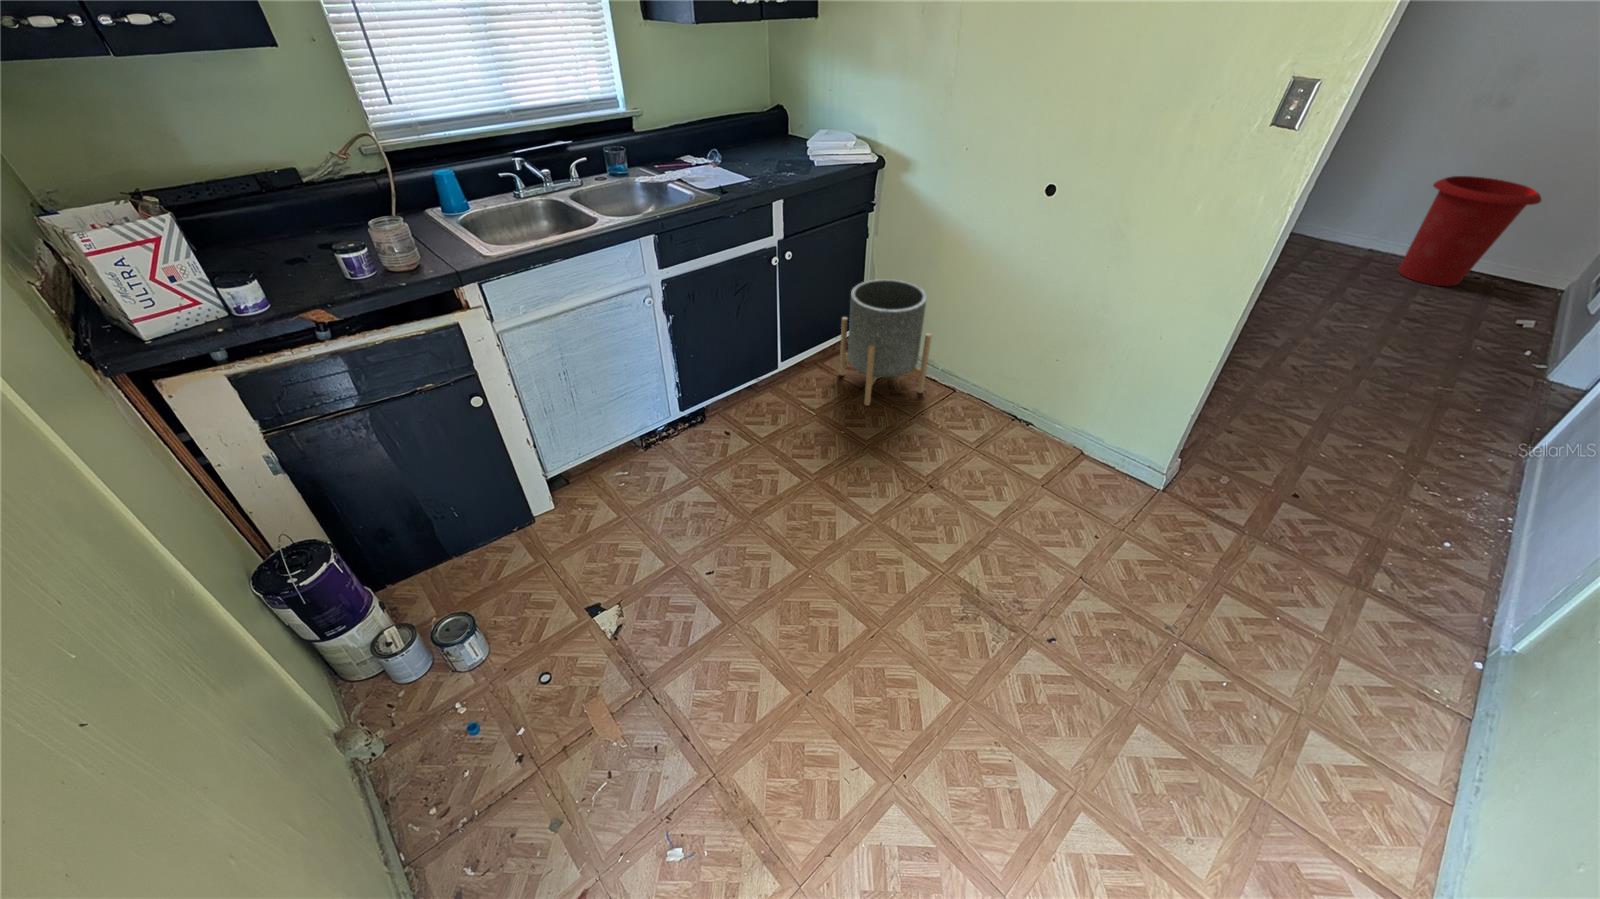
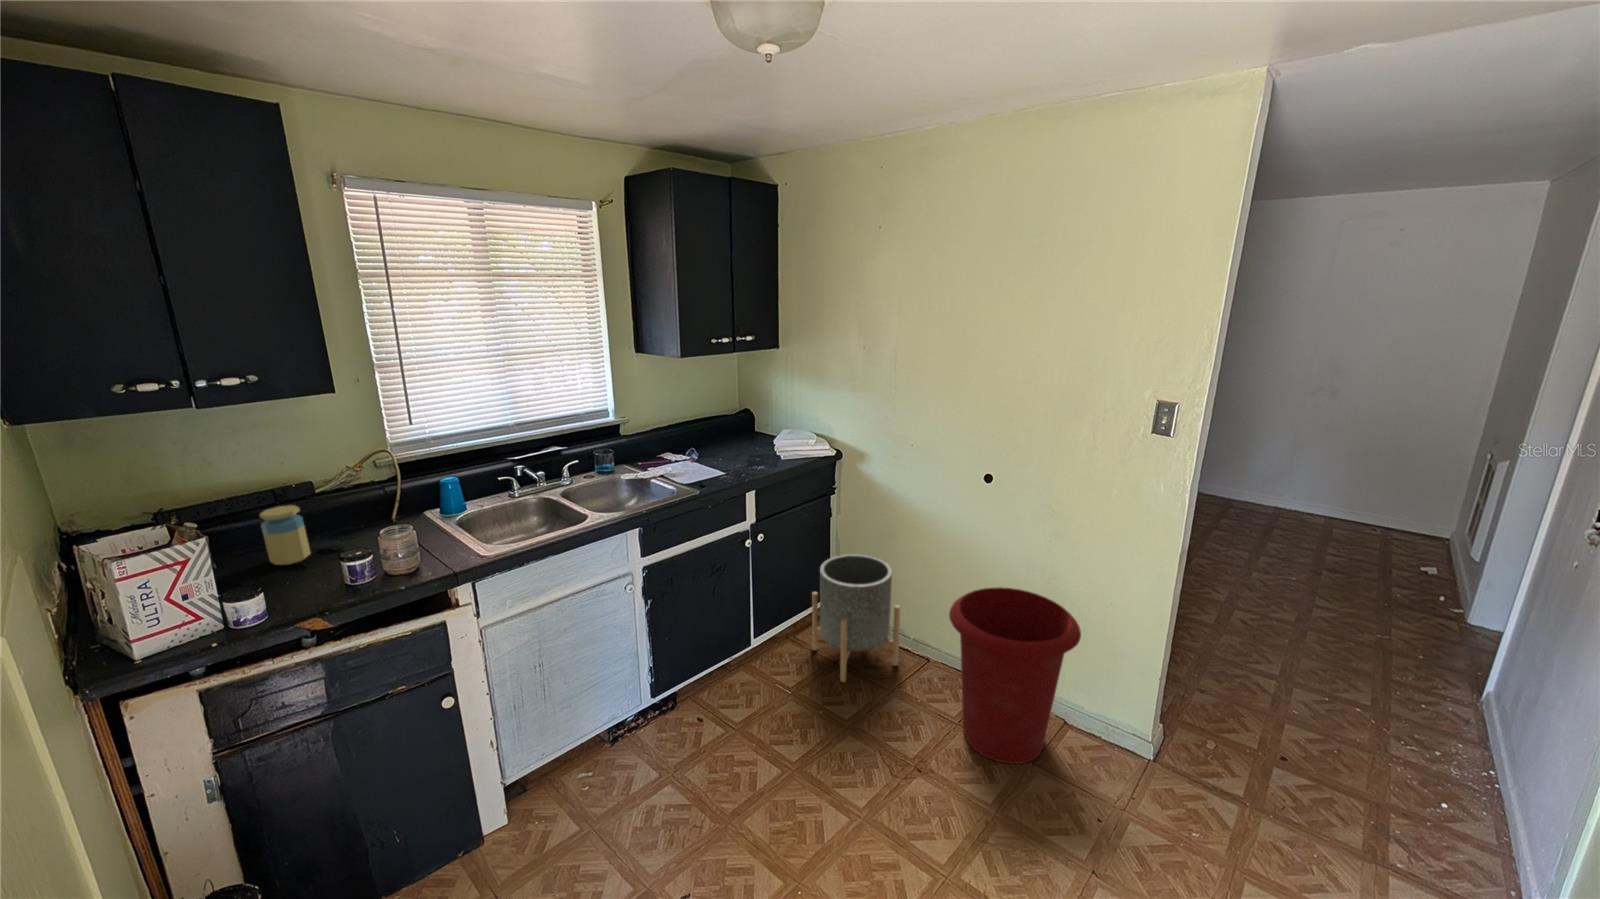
waste bin: present [1398,176,1542,286] -> present [949,588,1081,764]
jar: none [240,191,311,258] -> present [260,505,310,565]

